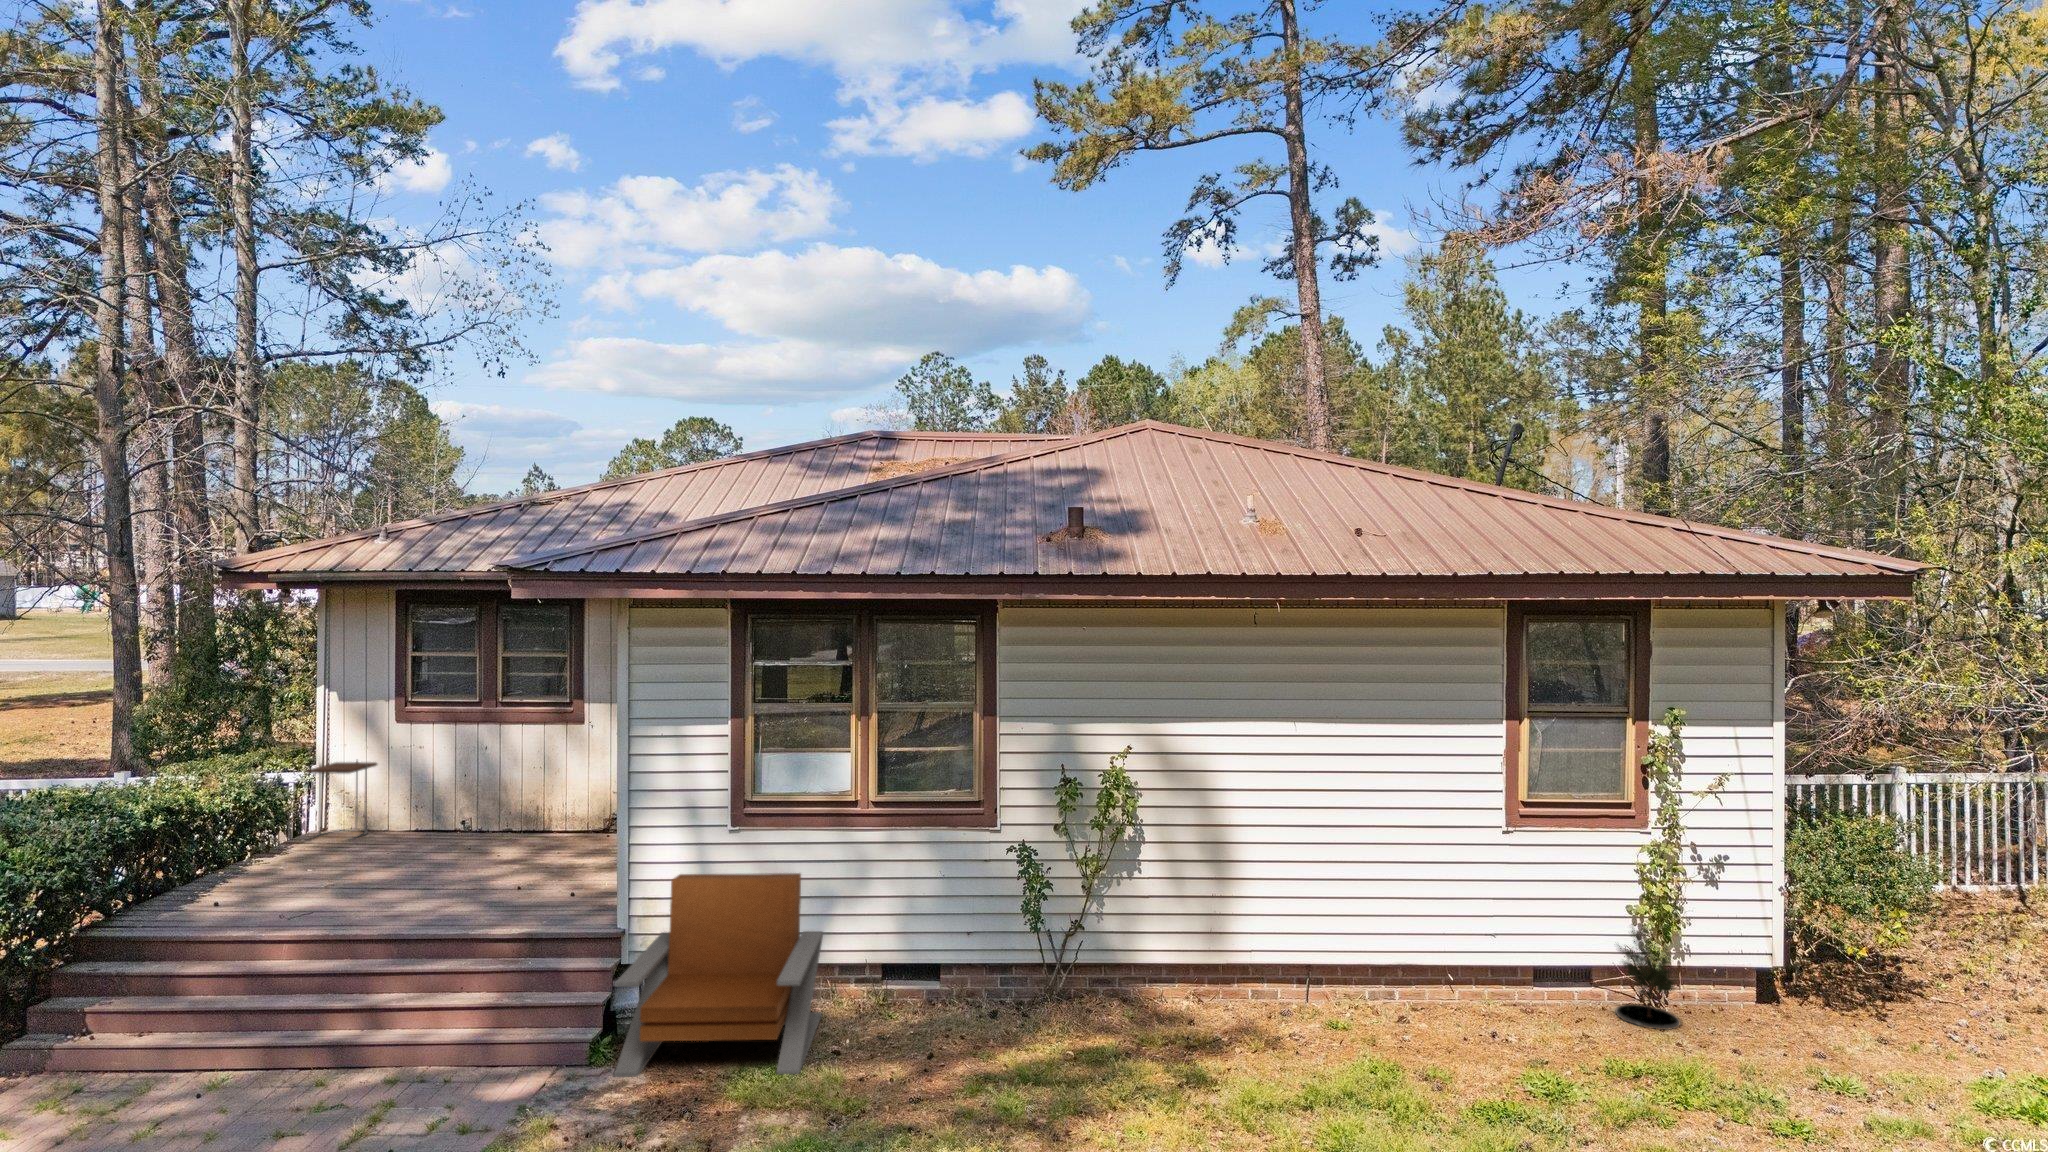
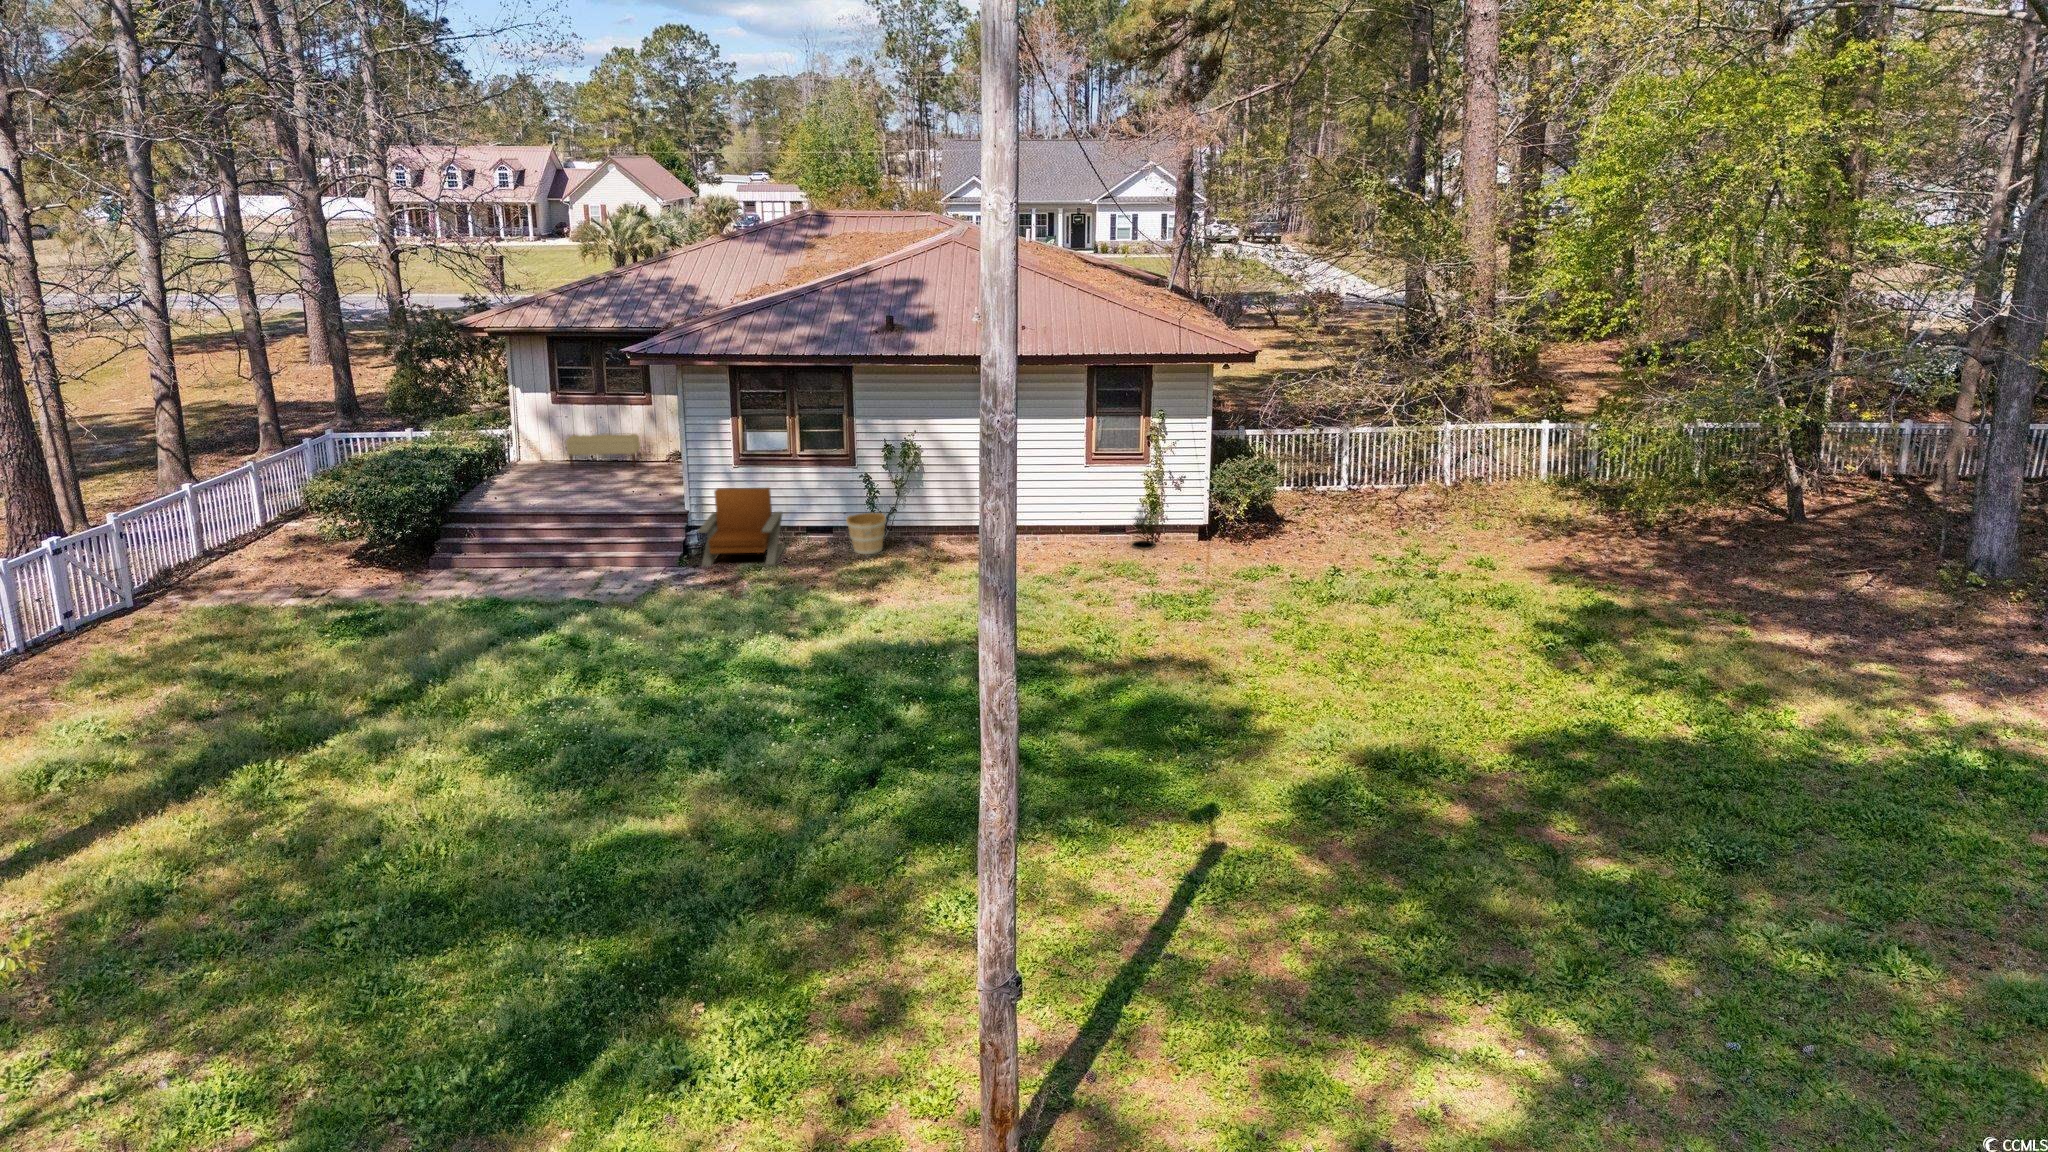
side table: present [306,761,377,839] -> none [513,425,548,469]
bench: none [404,777,551,841] -> present [566,434,641,467]
wooden bucket: none [971,935,1065,1041] -> present [846,513,886,554]

